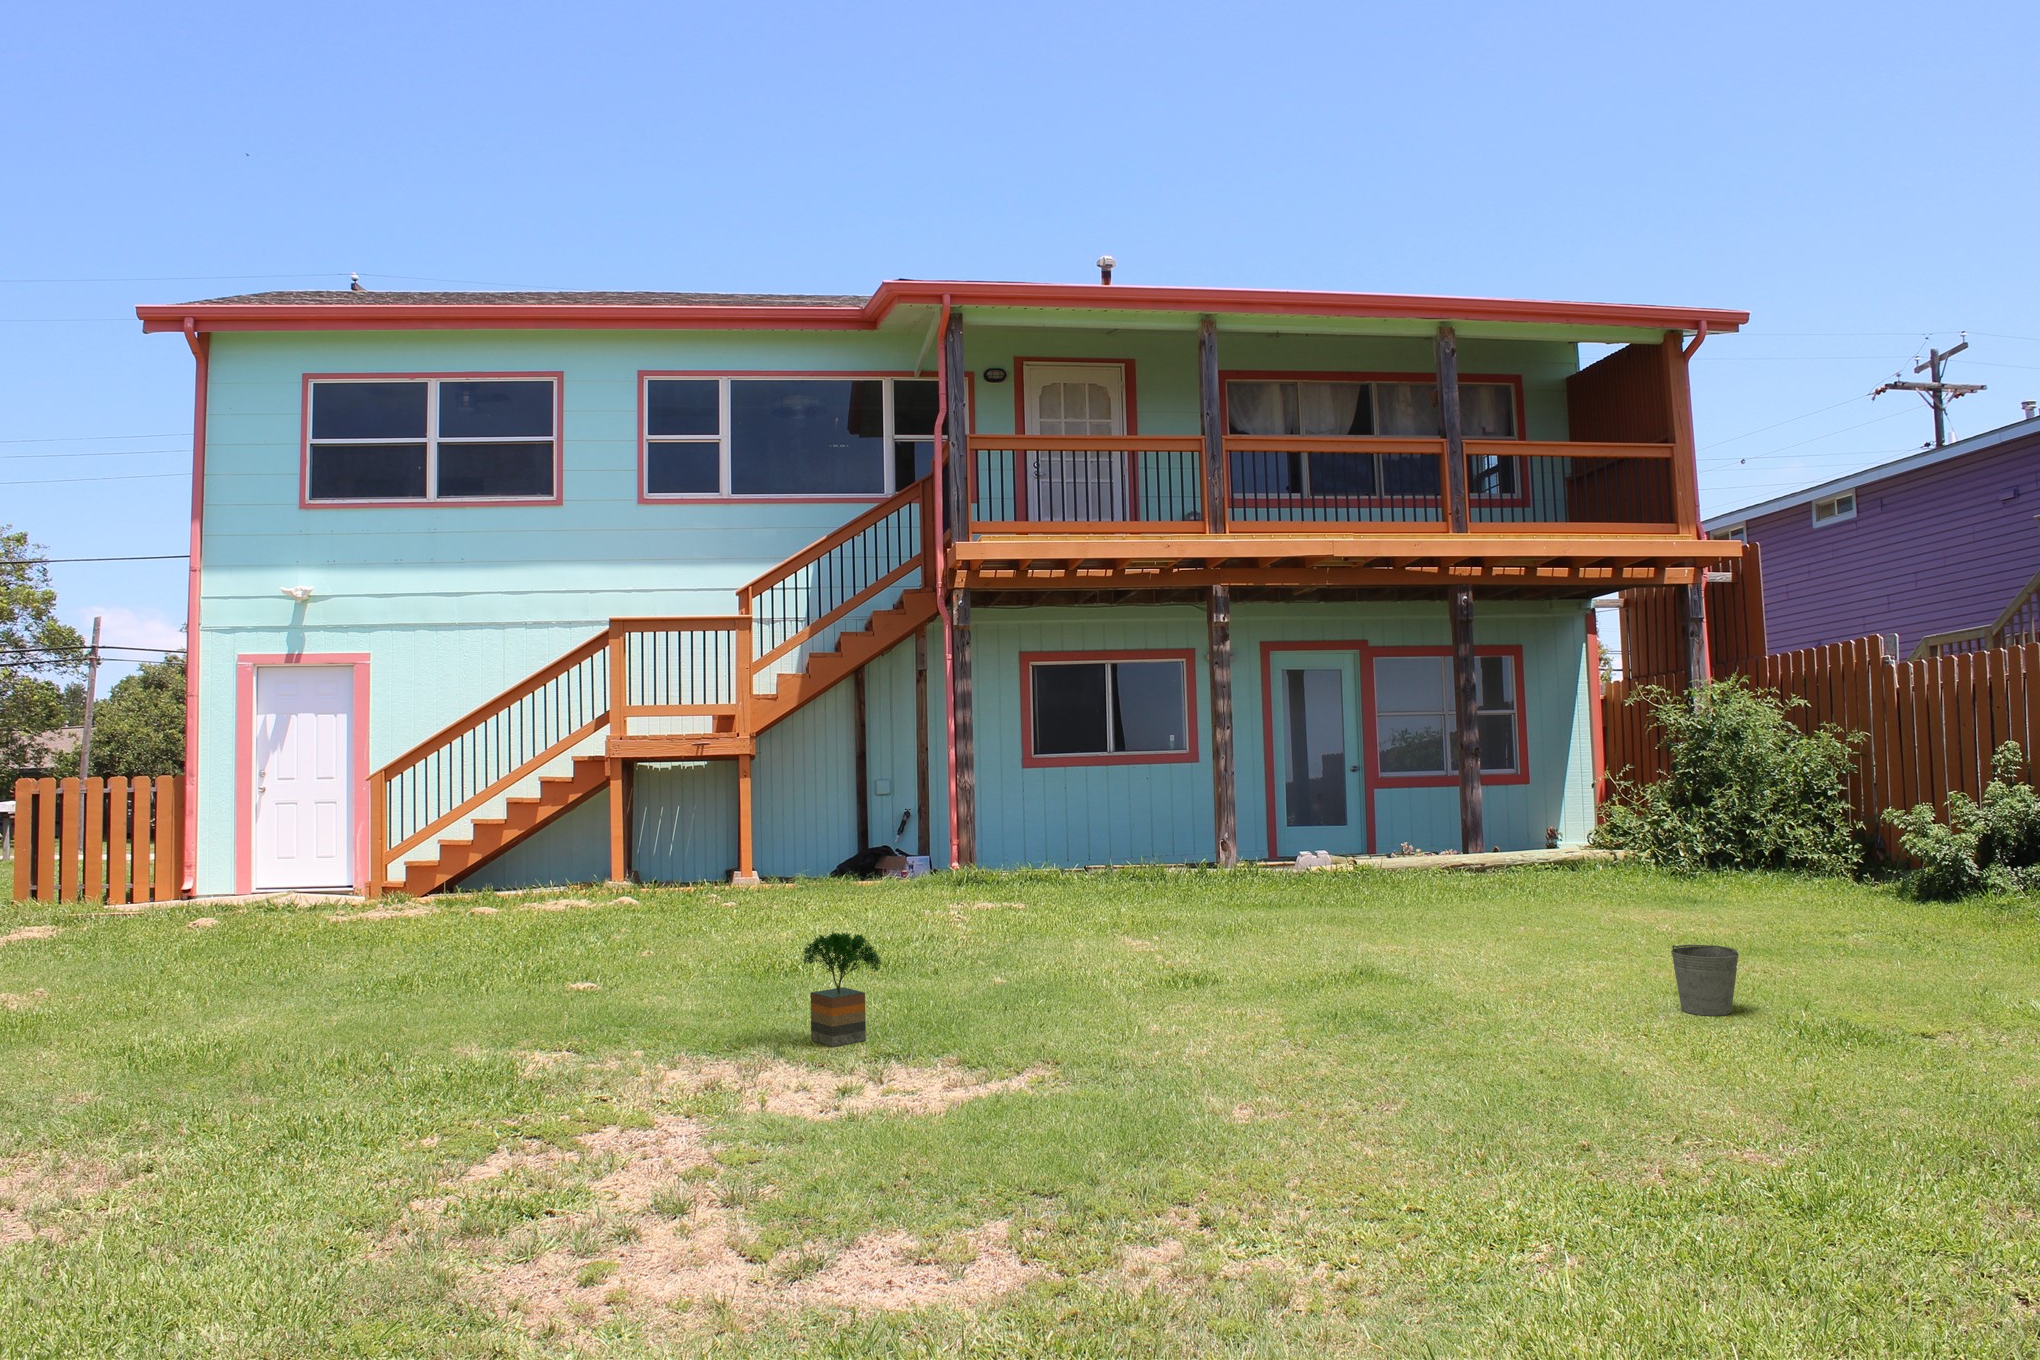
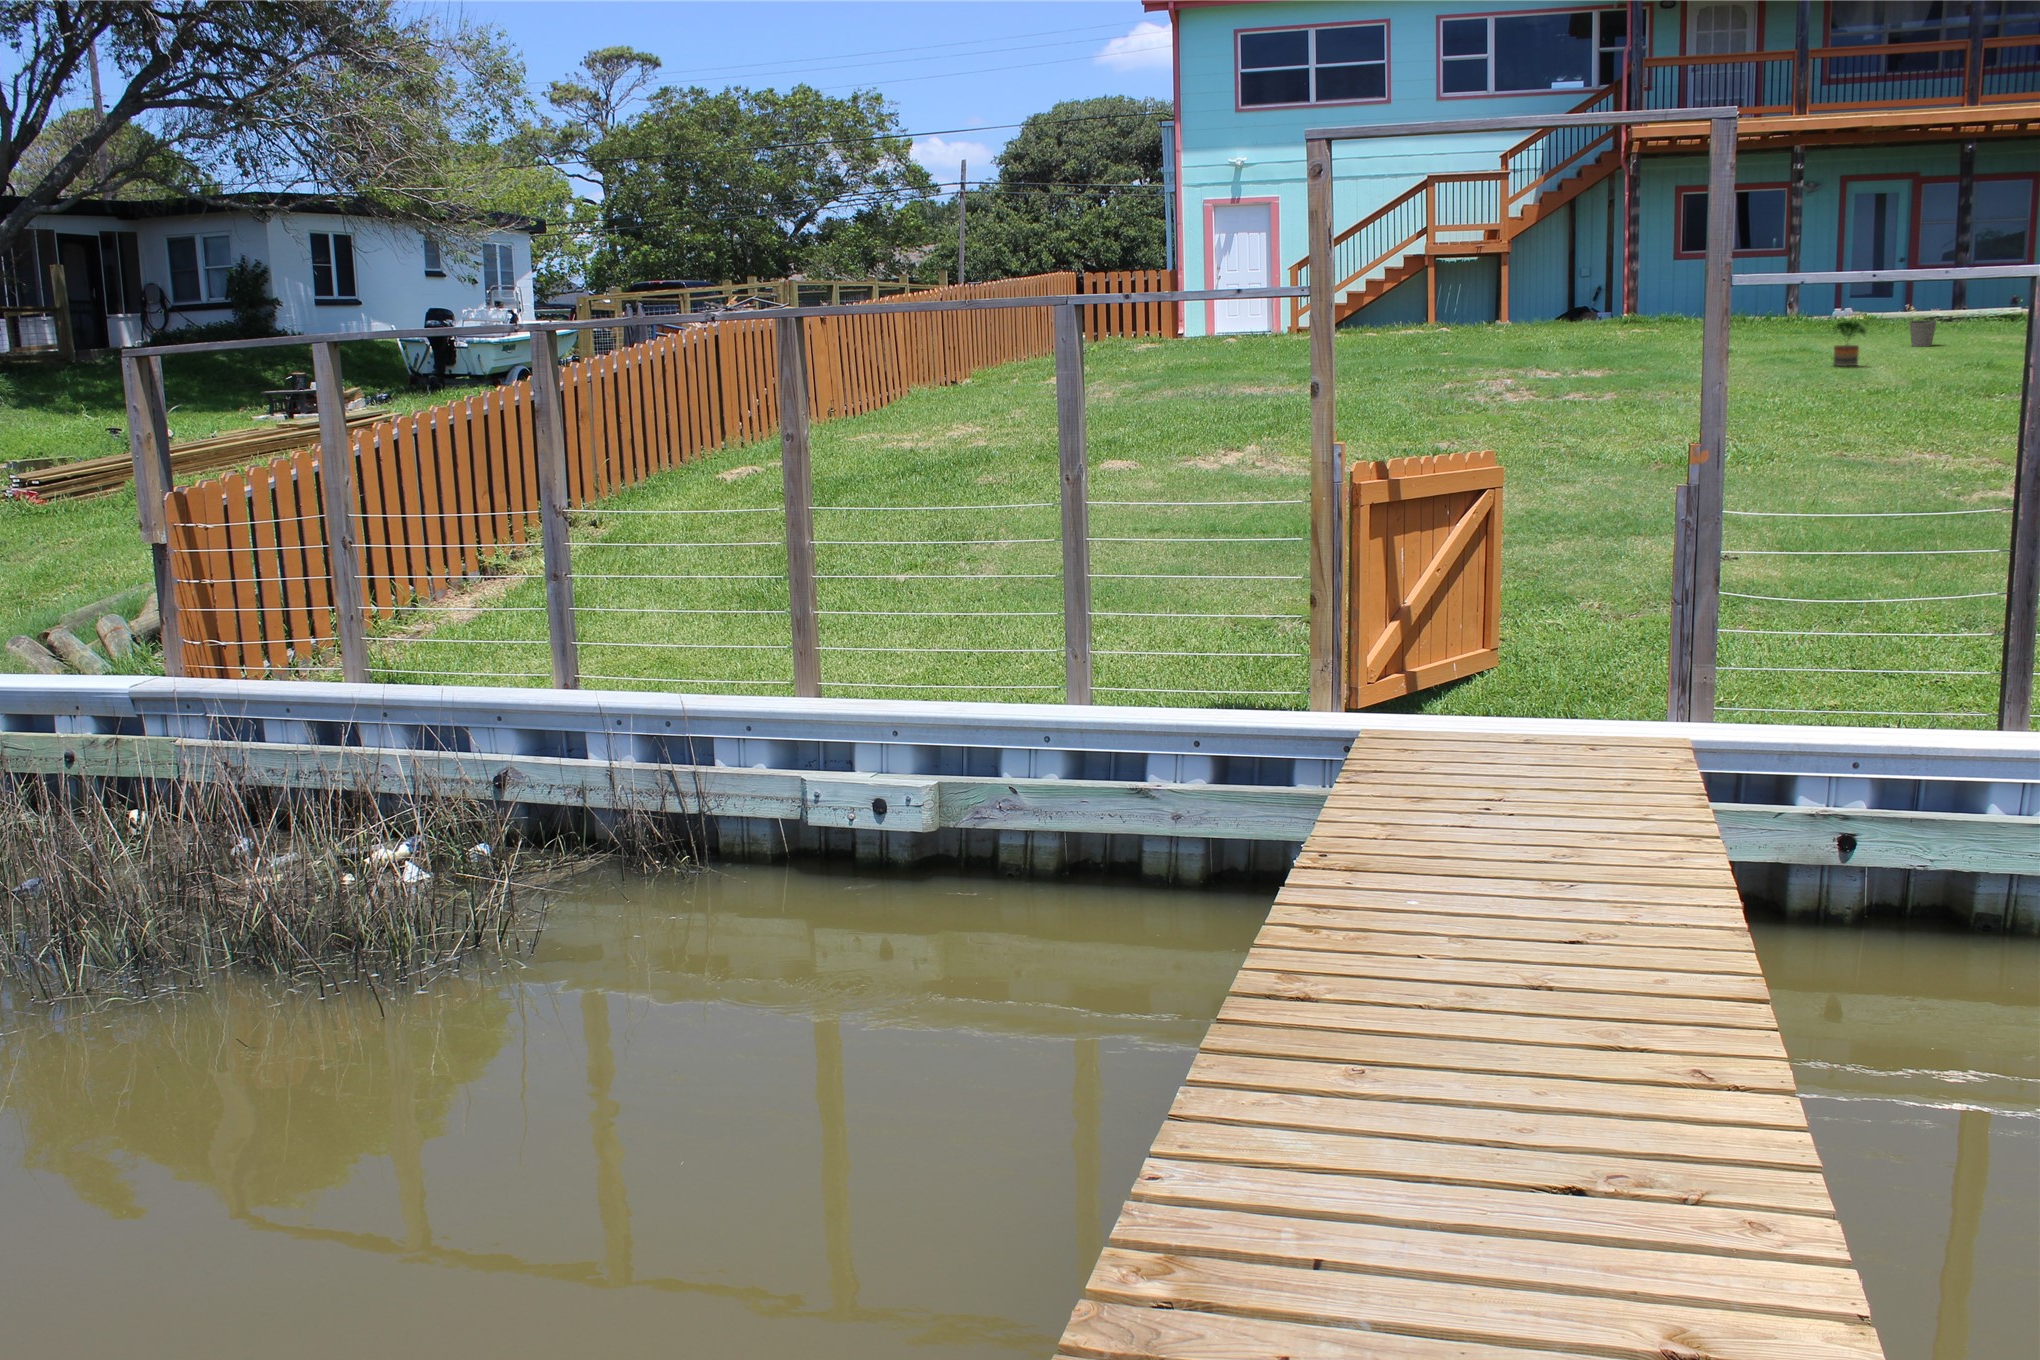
potted tree: present [803,933,881,1047] -> present [1832,321,1867,366]

